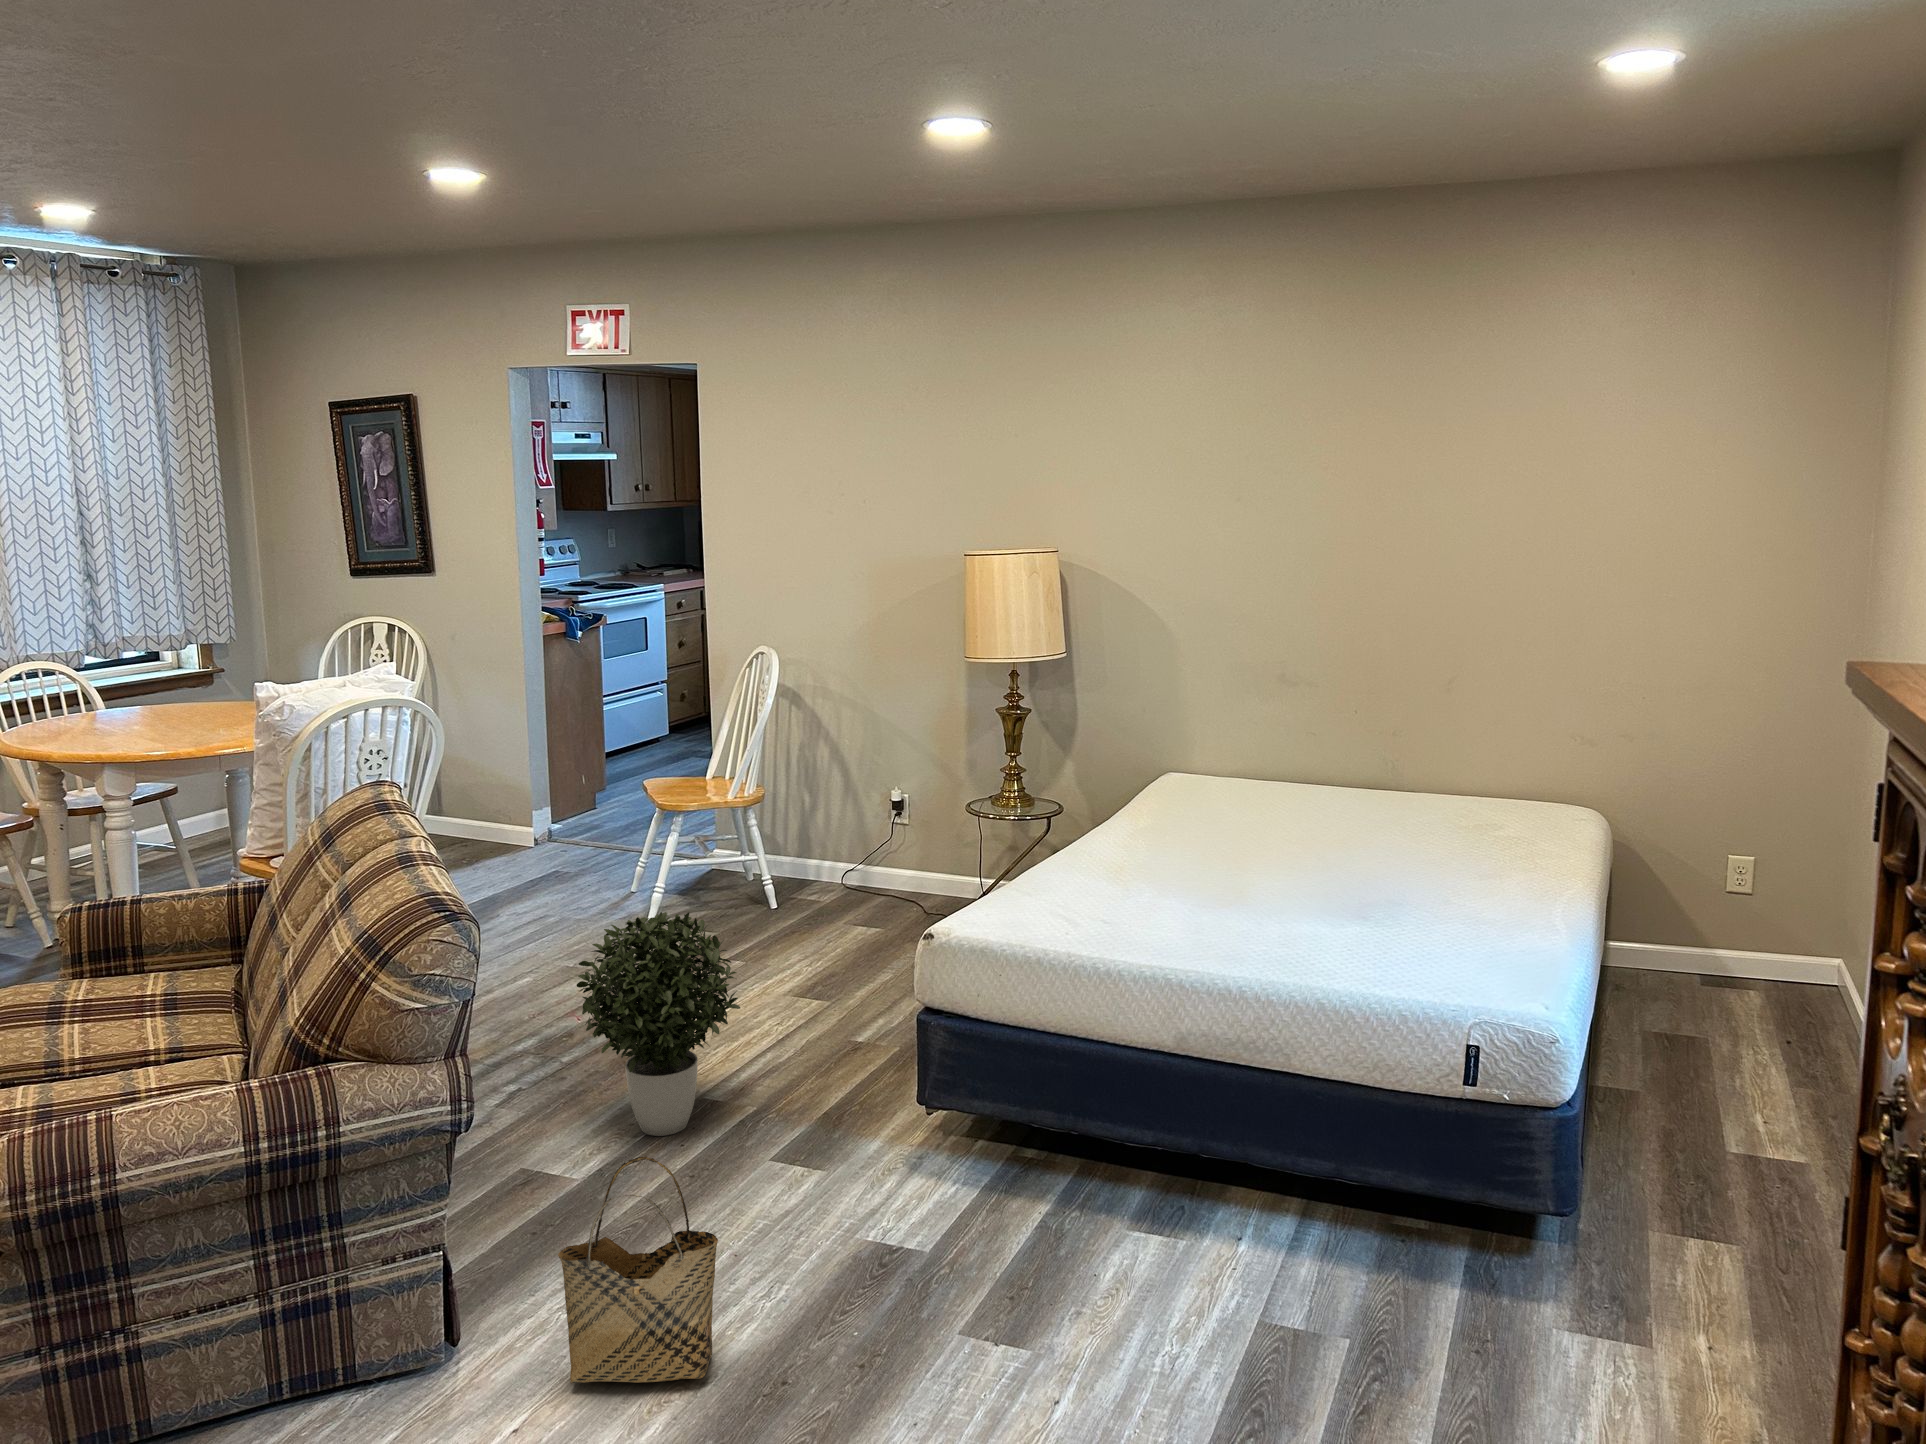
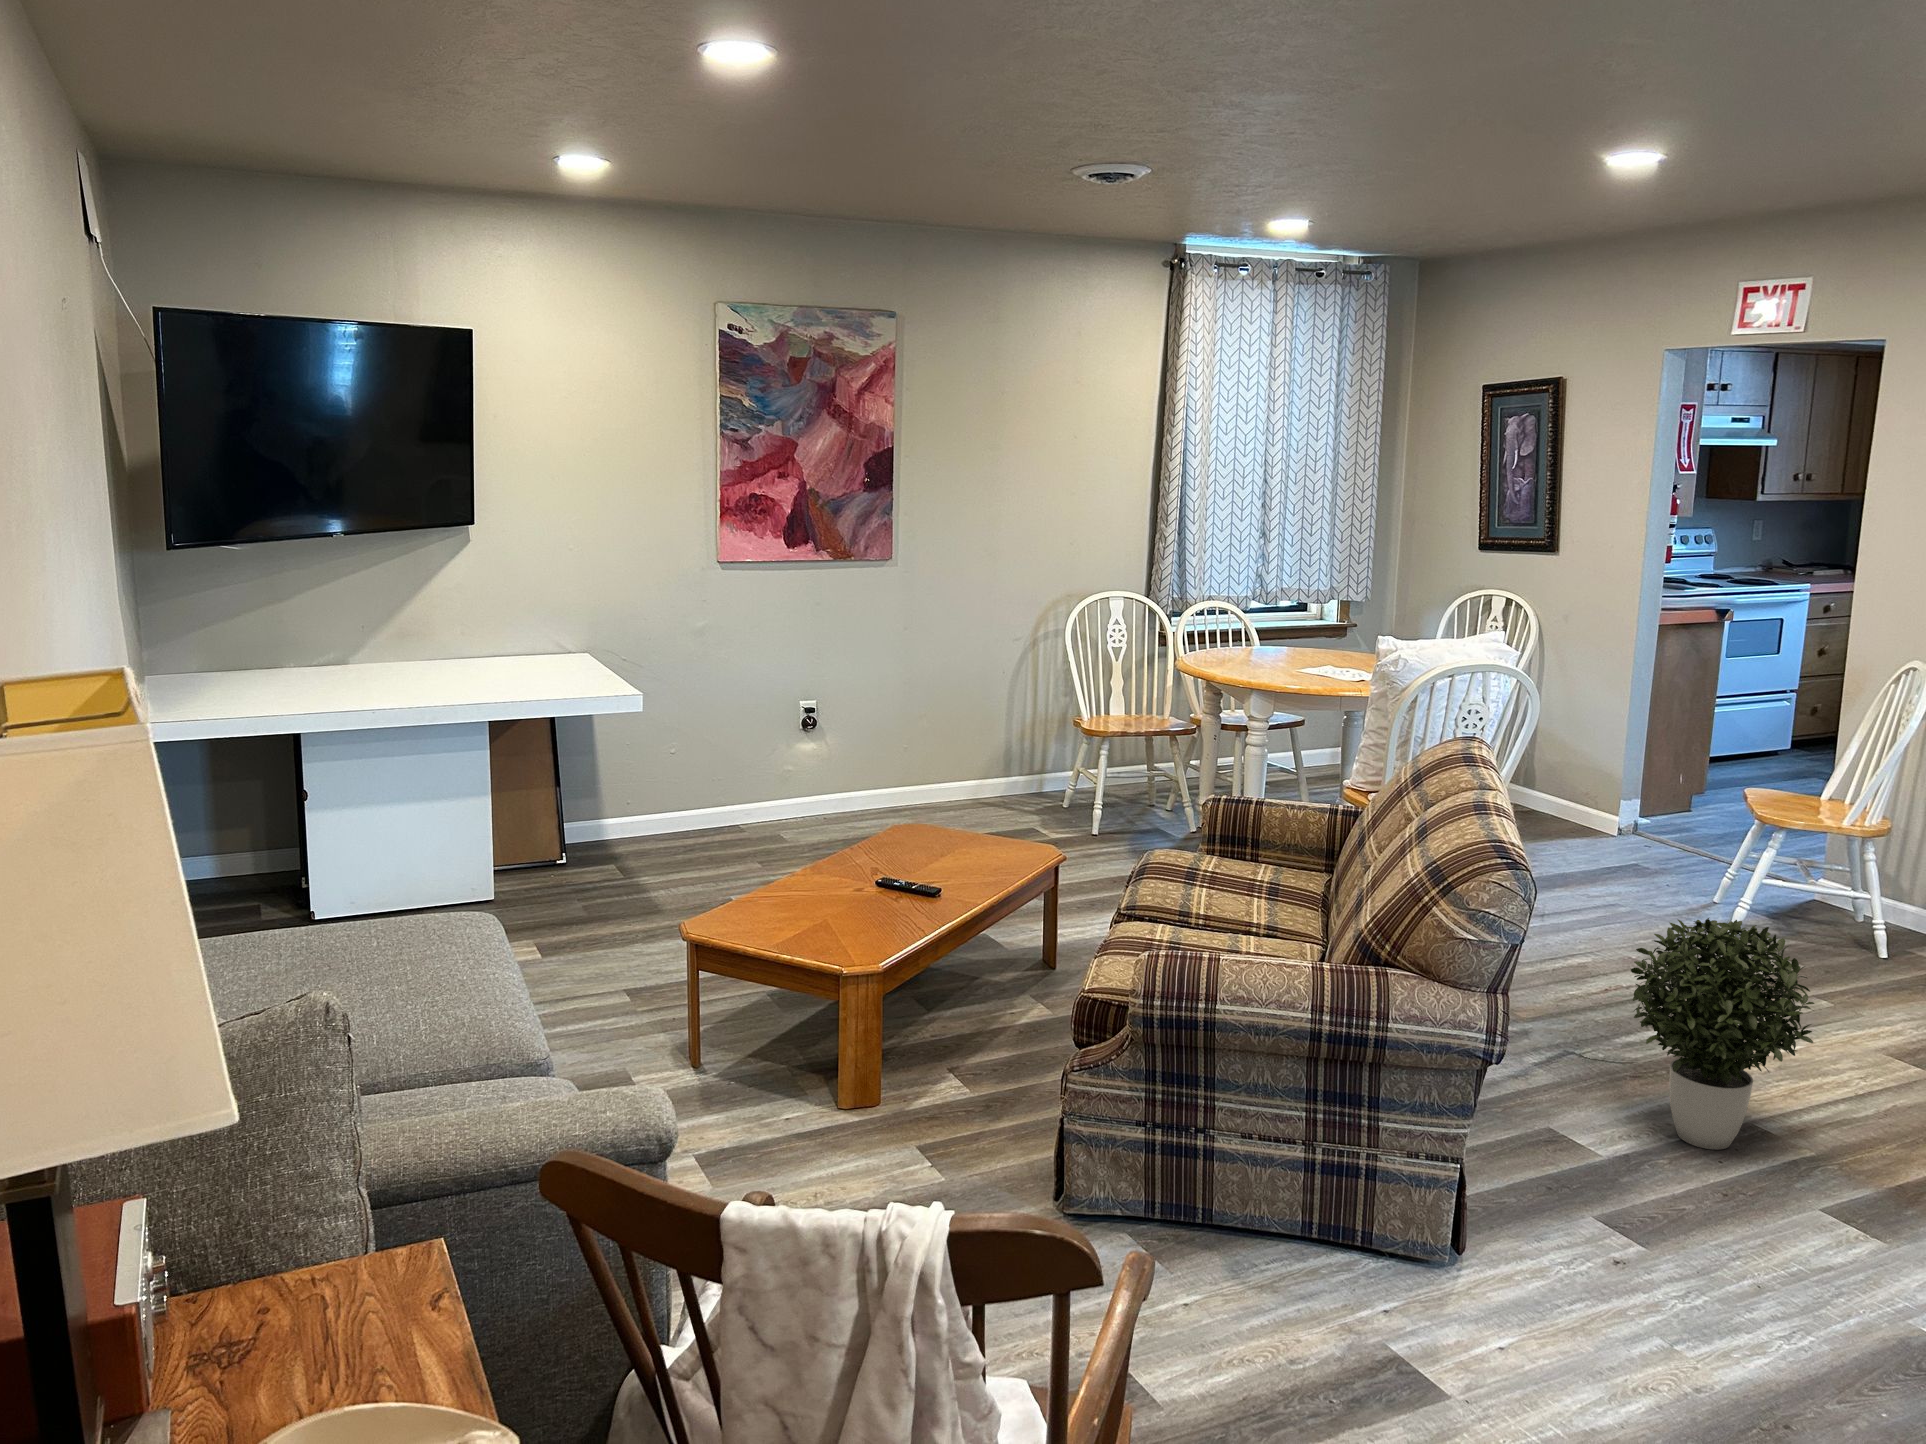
woven basket: present [558,1157,718,1383] -> none [1558,1144,1736,1384]

